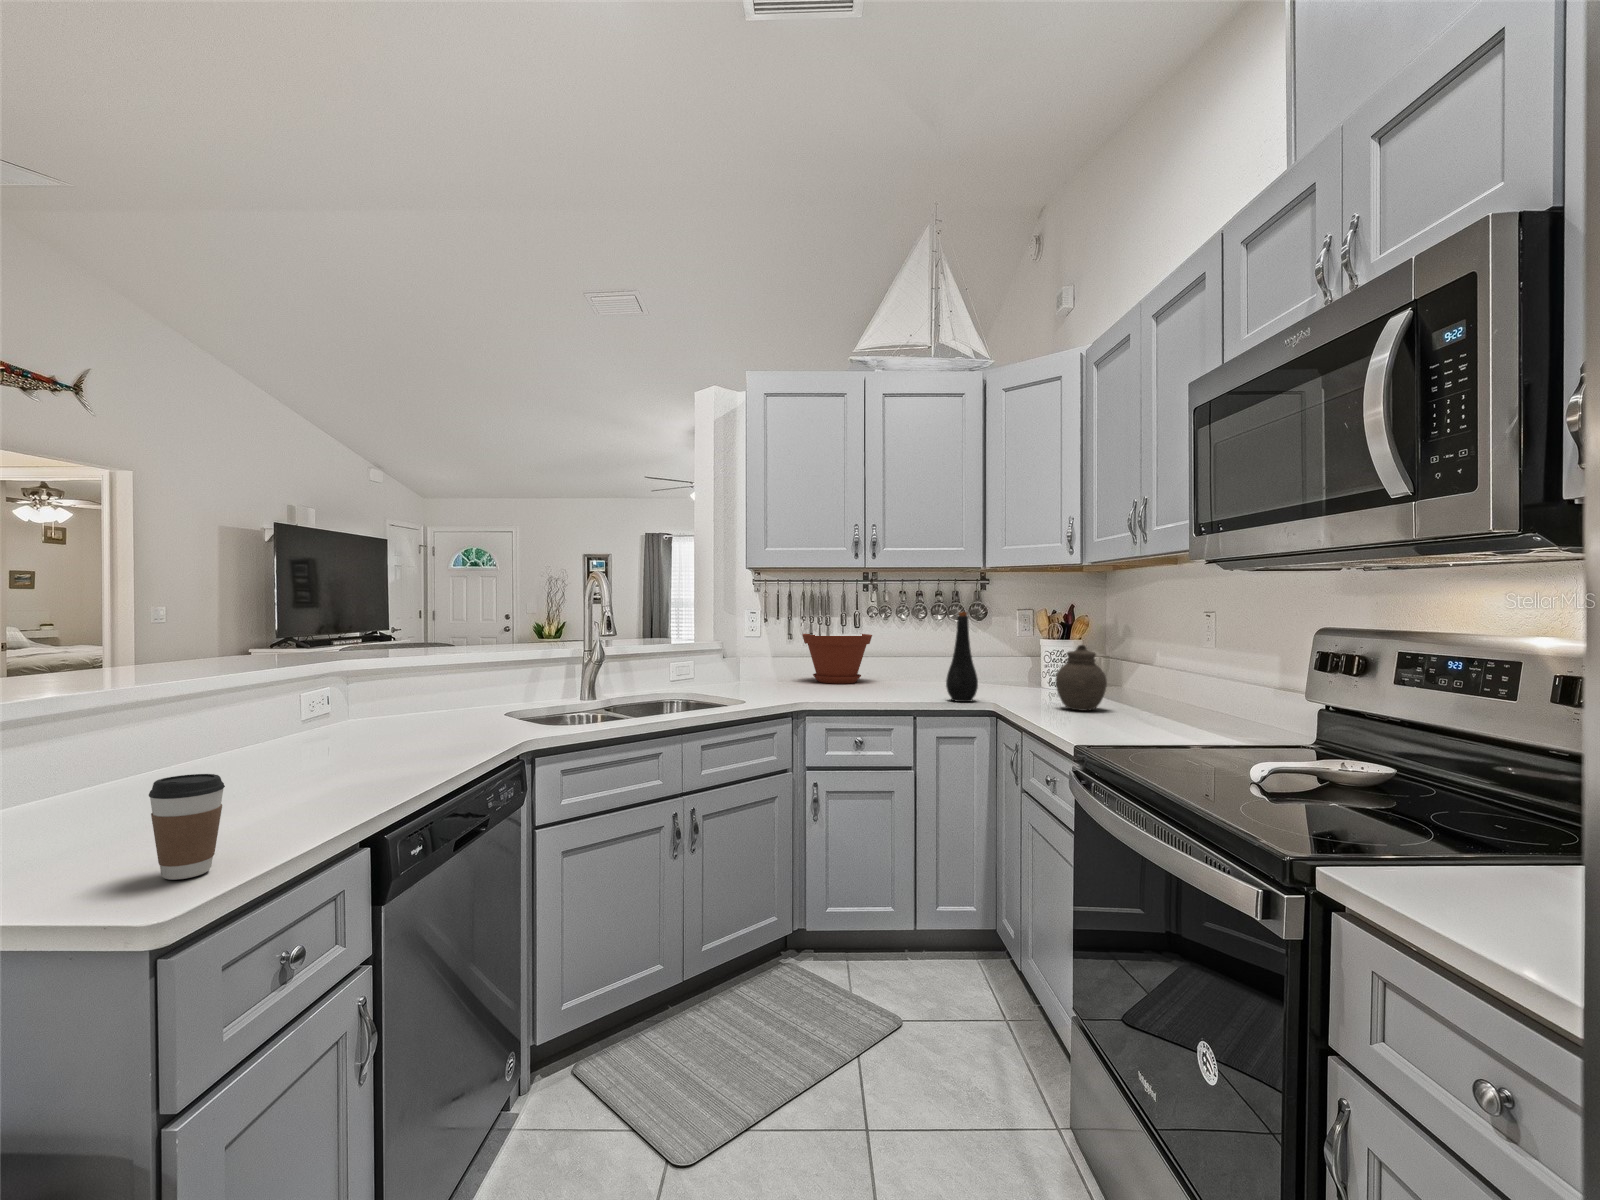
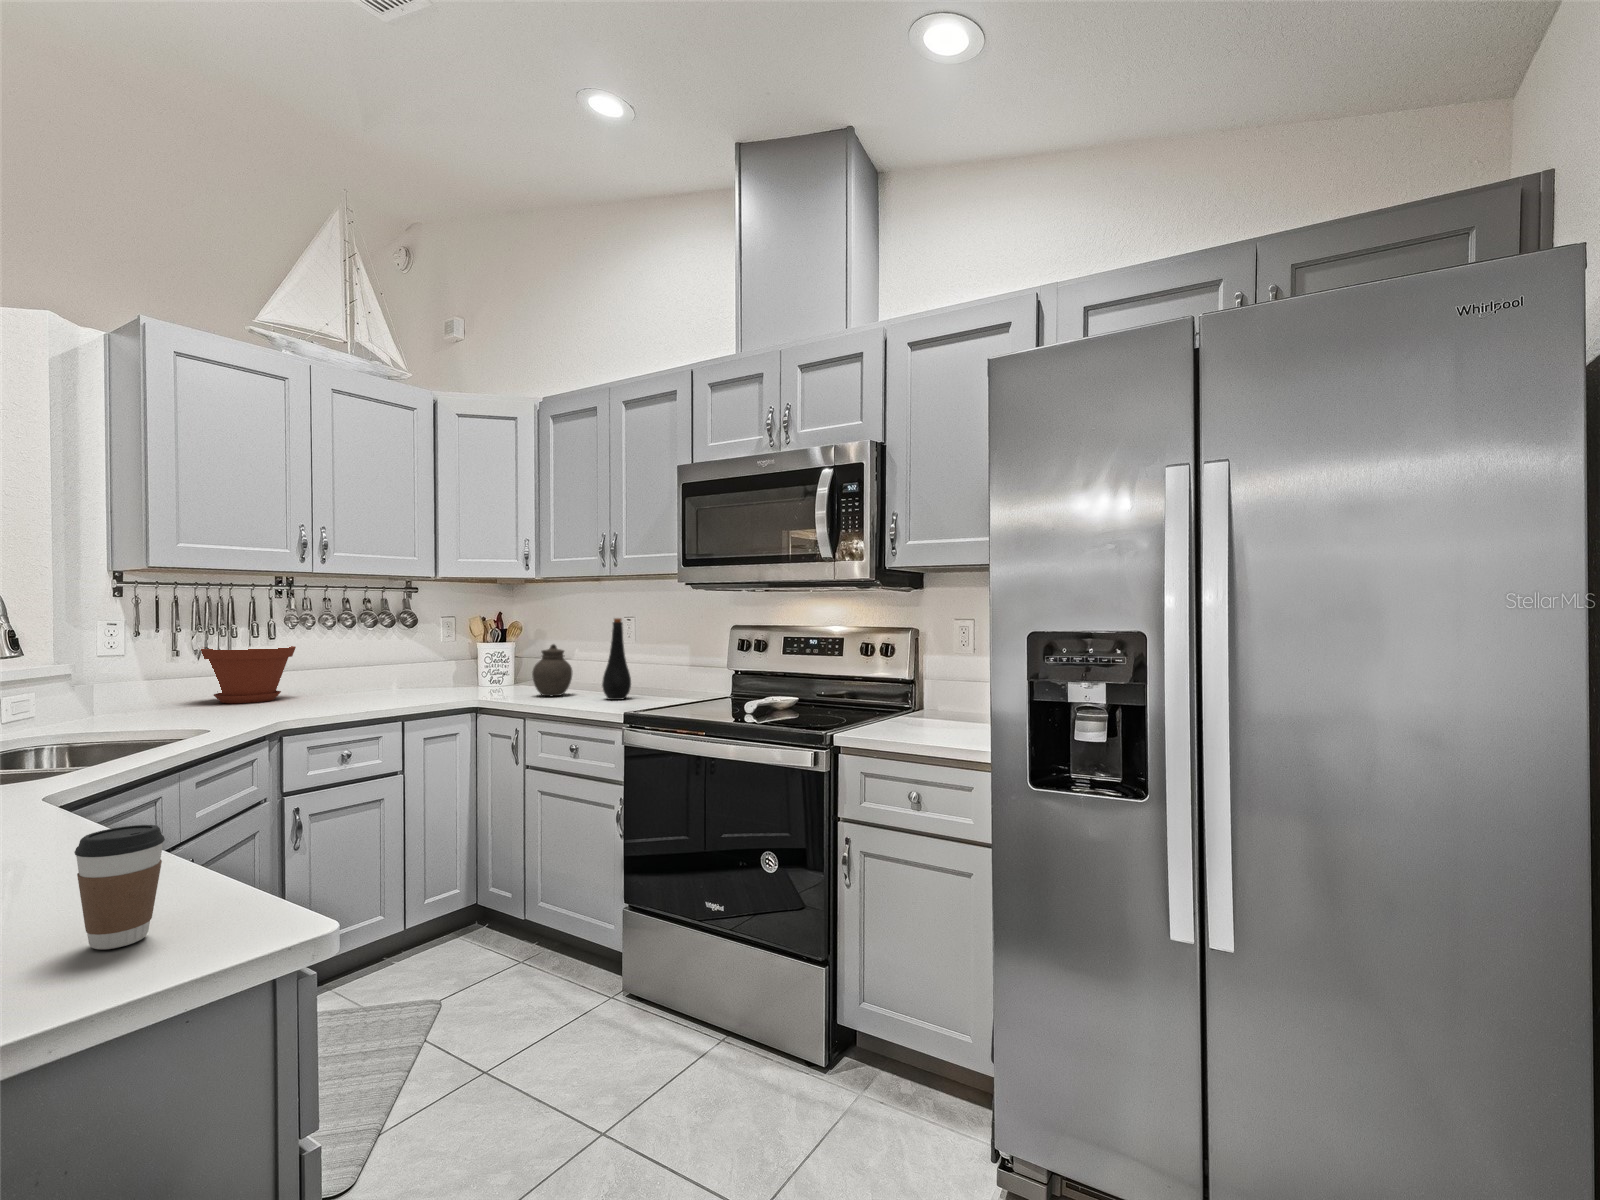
bottle: present [946,612,978,702] -> present [602,618,631,700]

